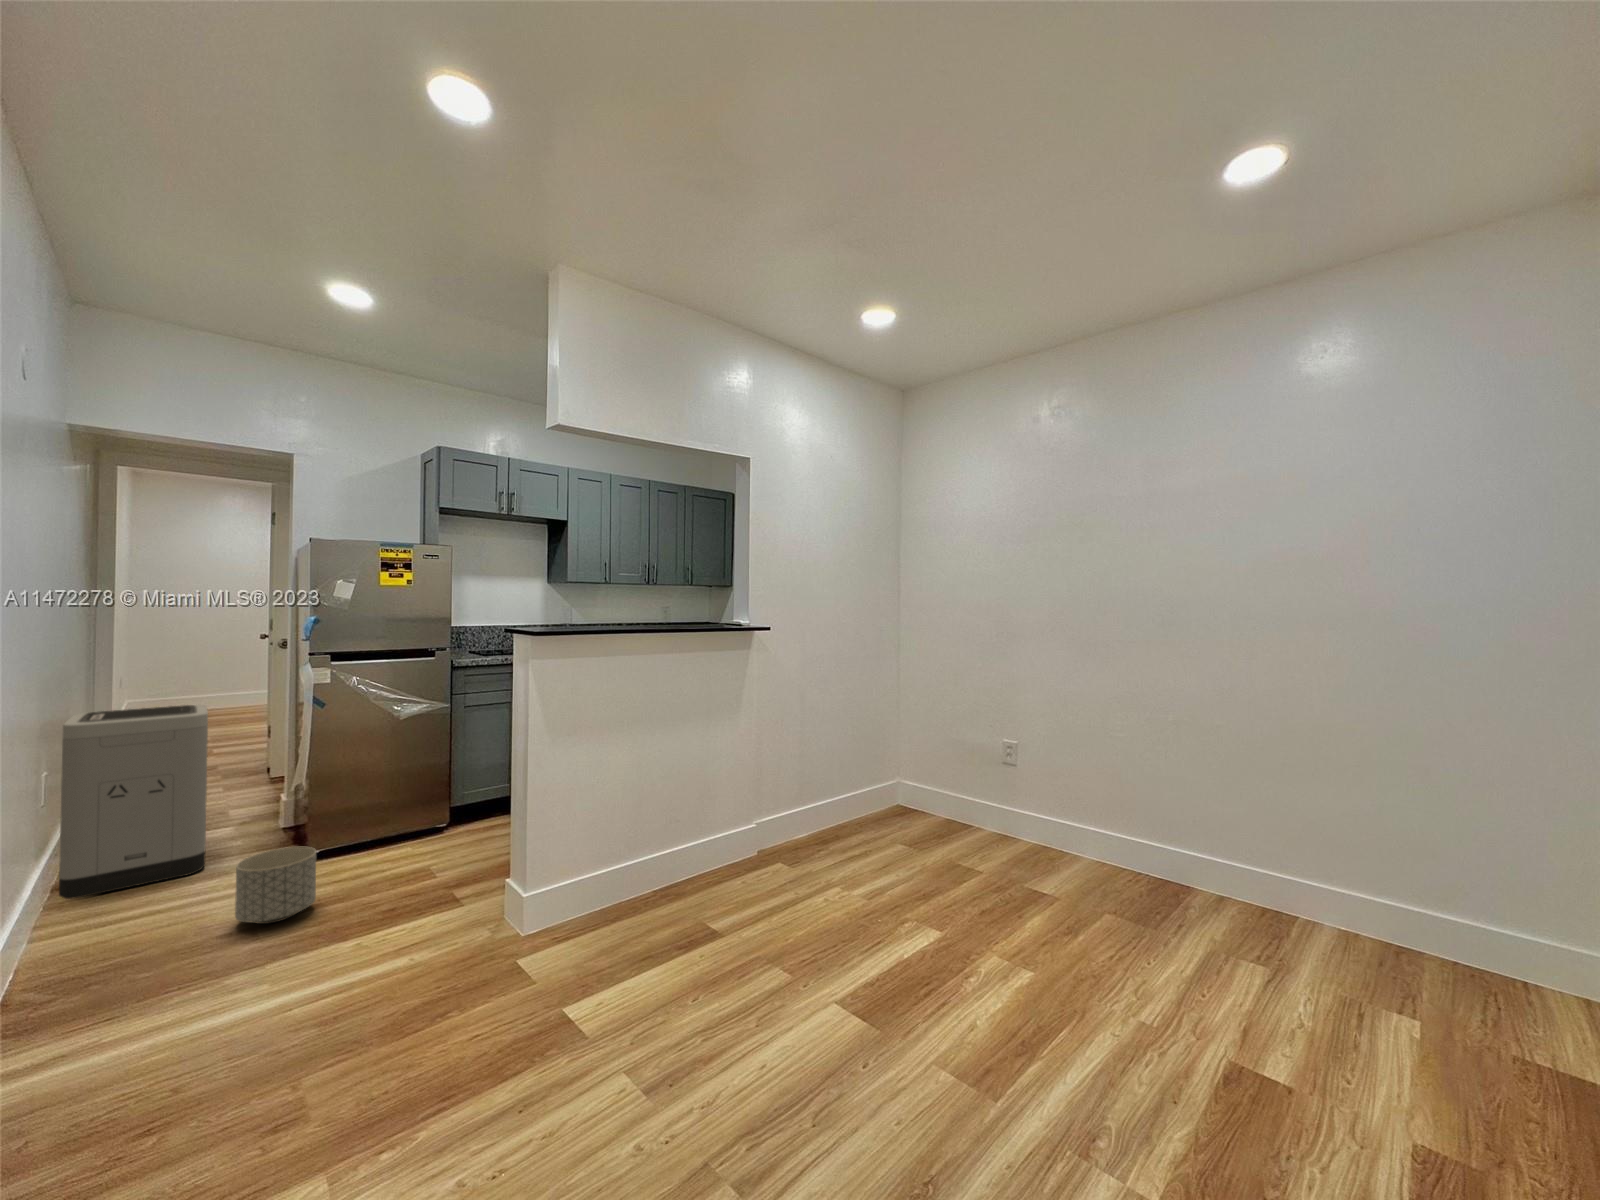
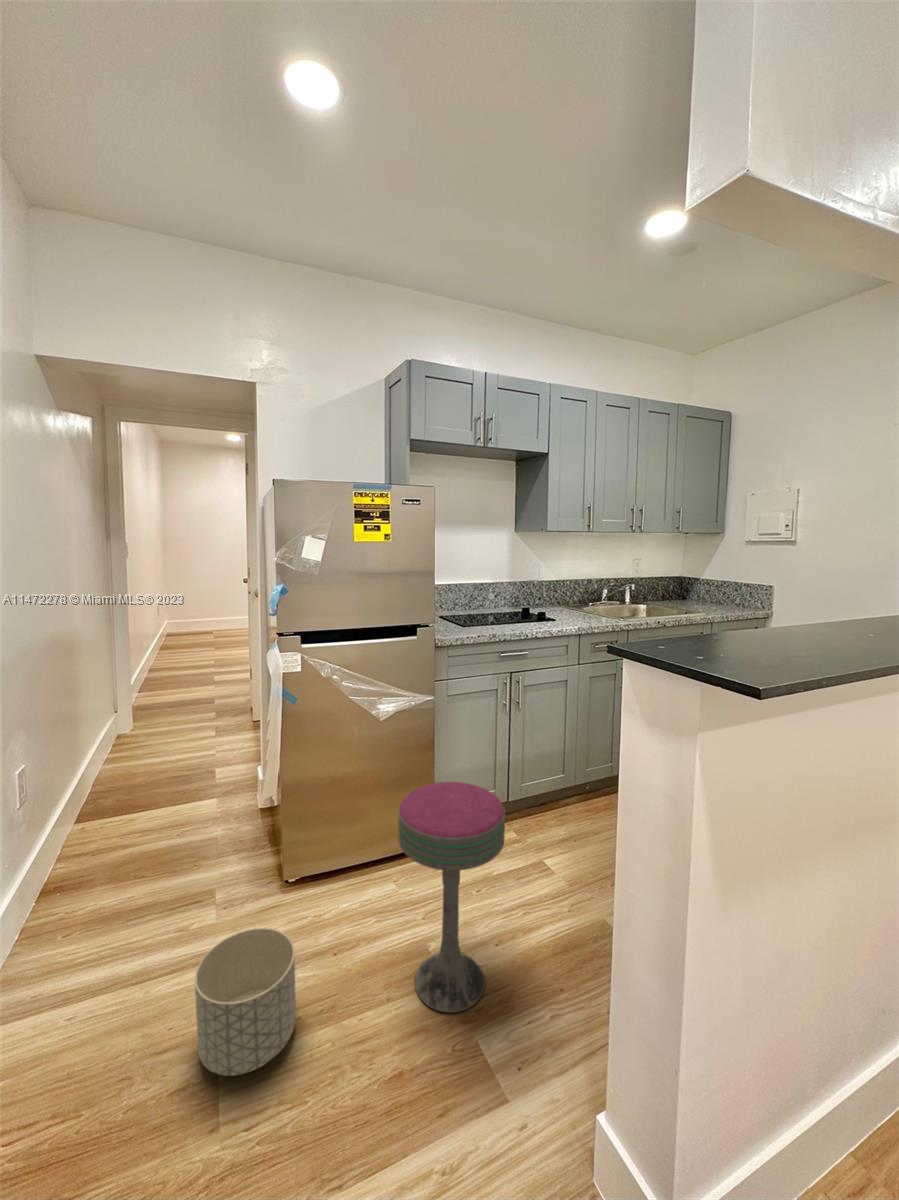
trash can: present [59,705,208,899] -> none [33,677,190,911]
bar stool: none [401,744,481,888] -> present [398,782,505,1013]

